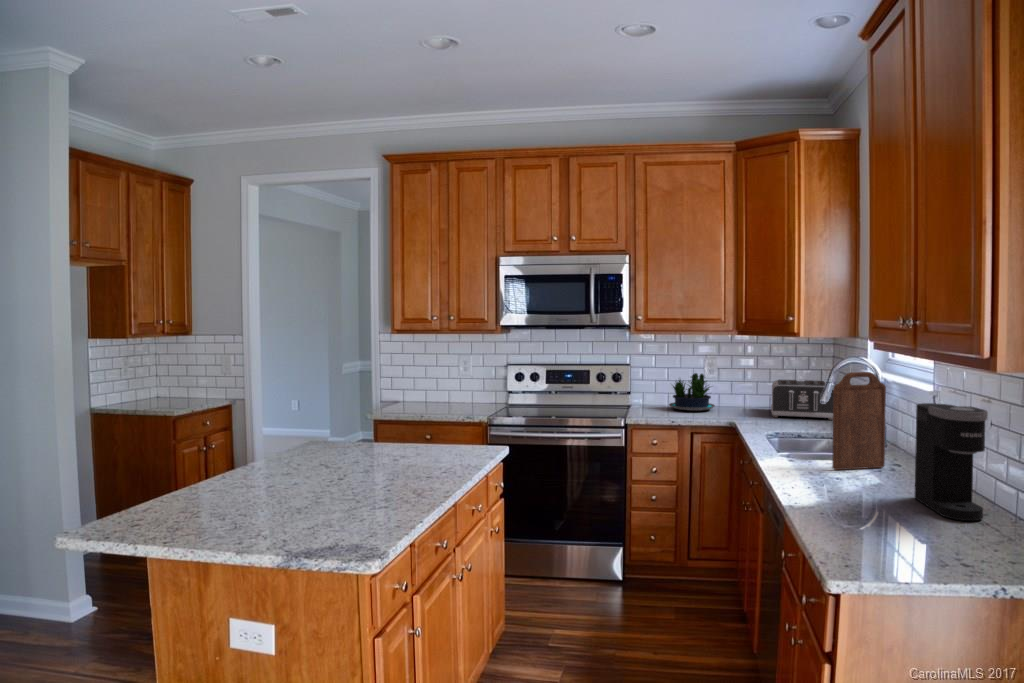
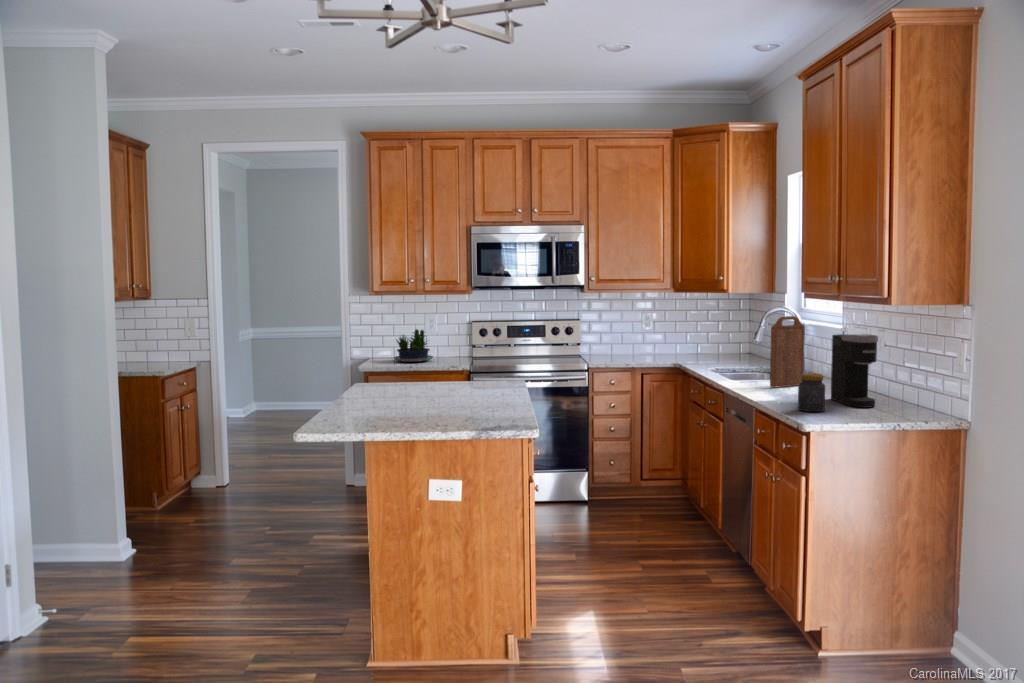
potted plant: present [669,373,715,411] -> present [394,329,433,362]
toaster: present [771,380,833,420] -> none [698,329,751,360]
jar: none [851,464,895,526] -> present [798,373,825,412]

